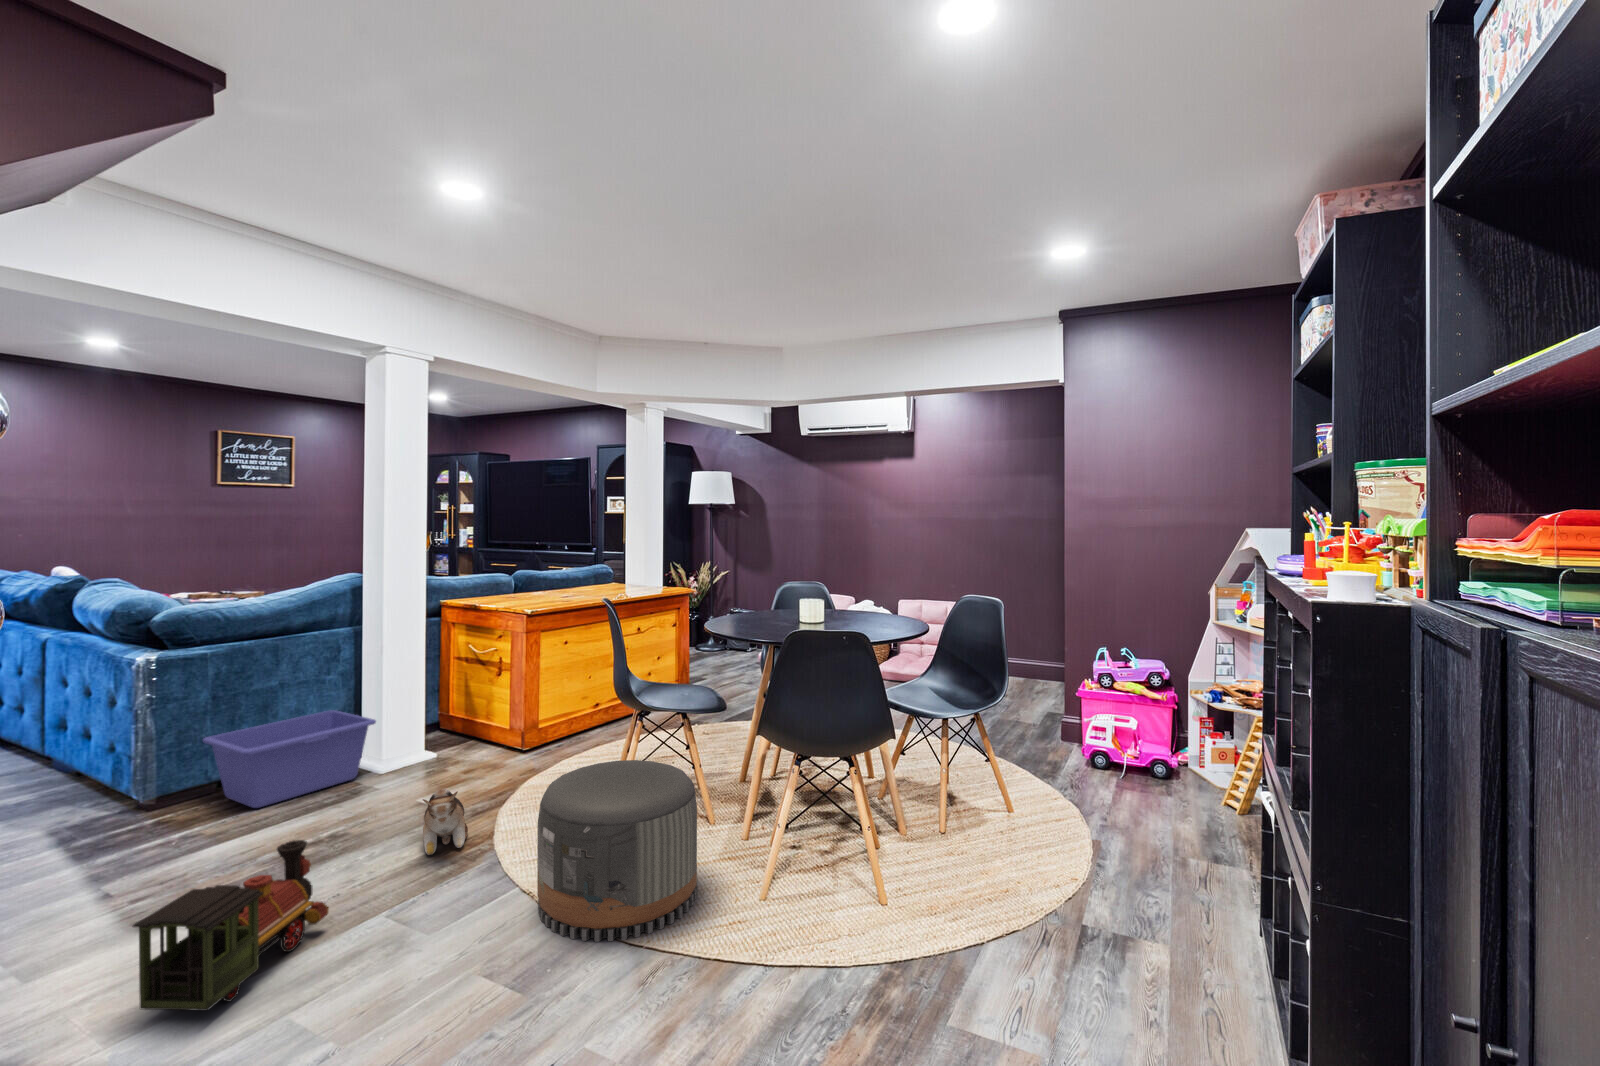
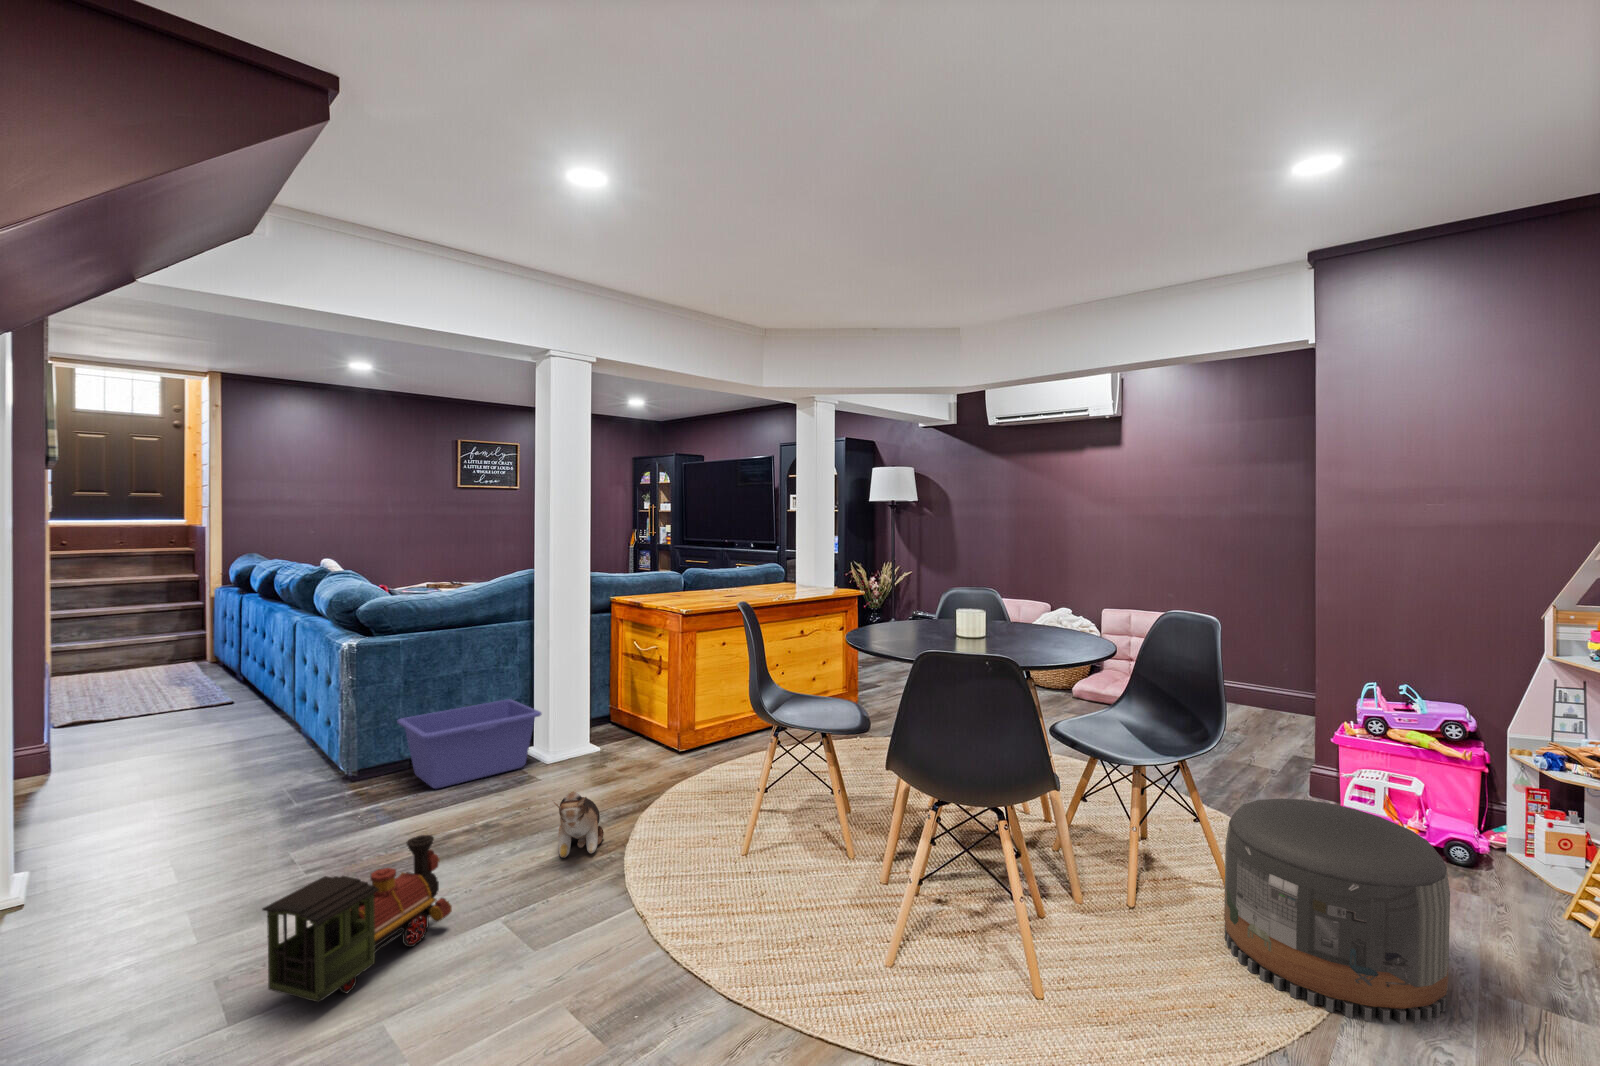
pouf: present [537,760,697,942] -> present [1224,798,1450,1025]

